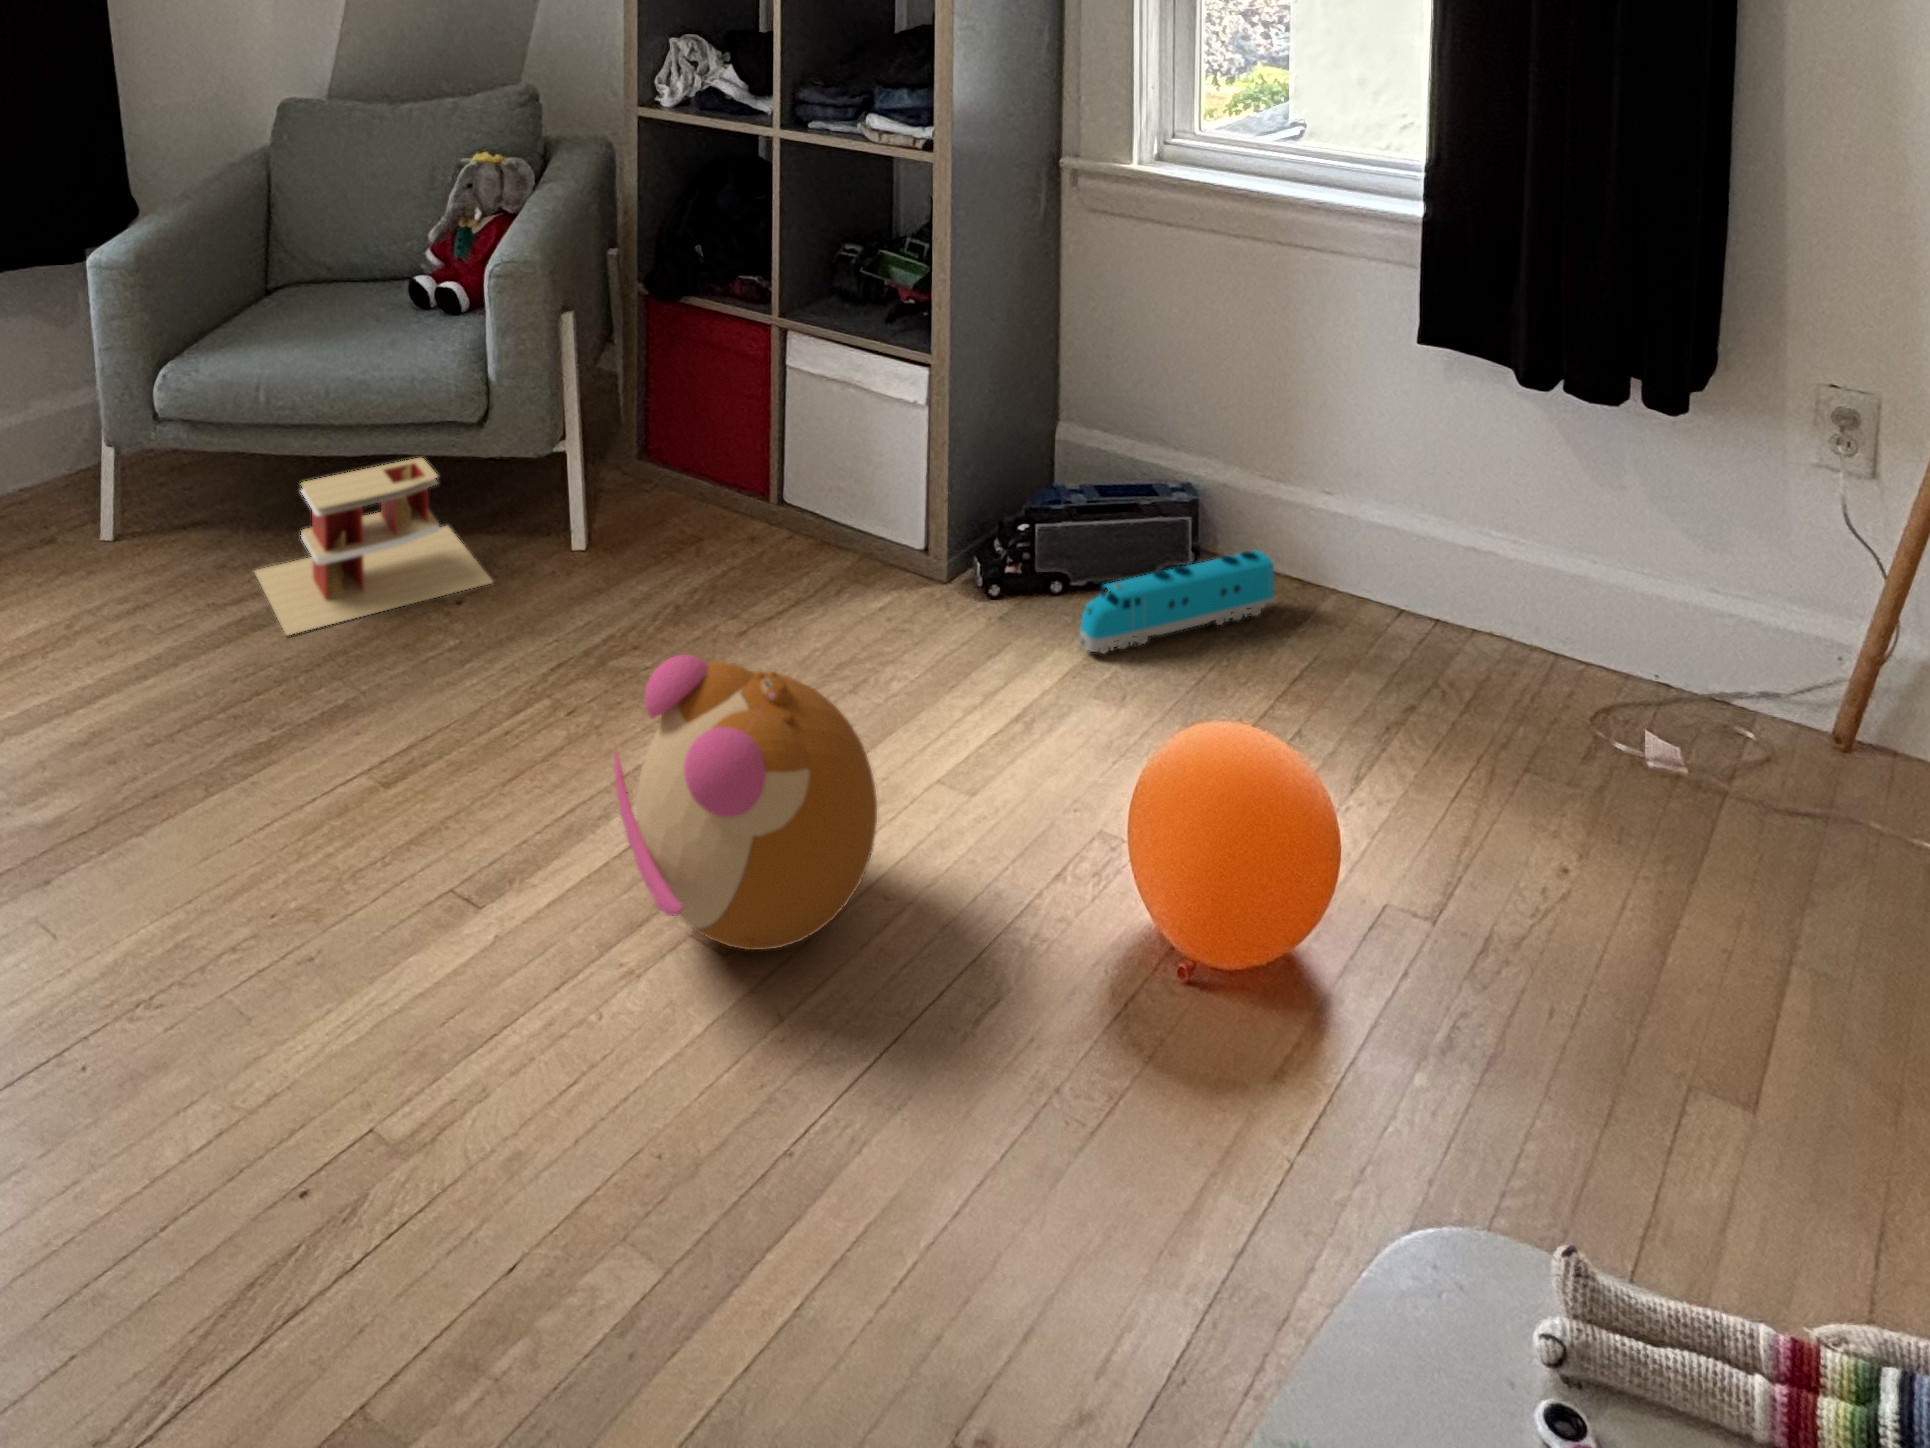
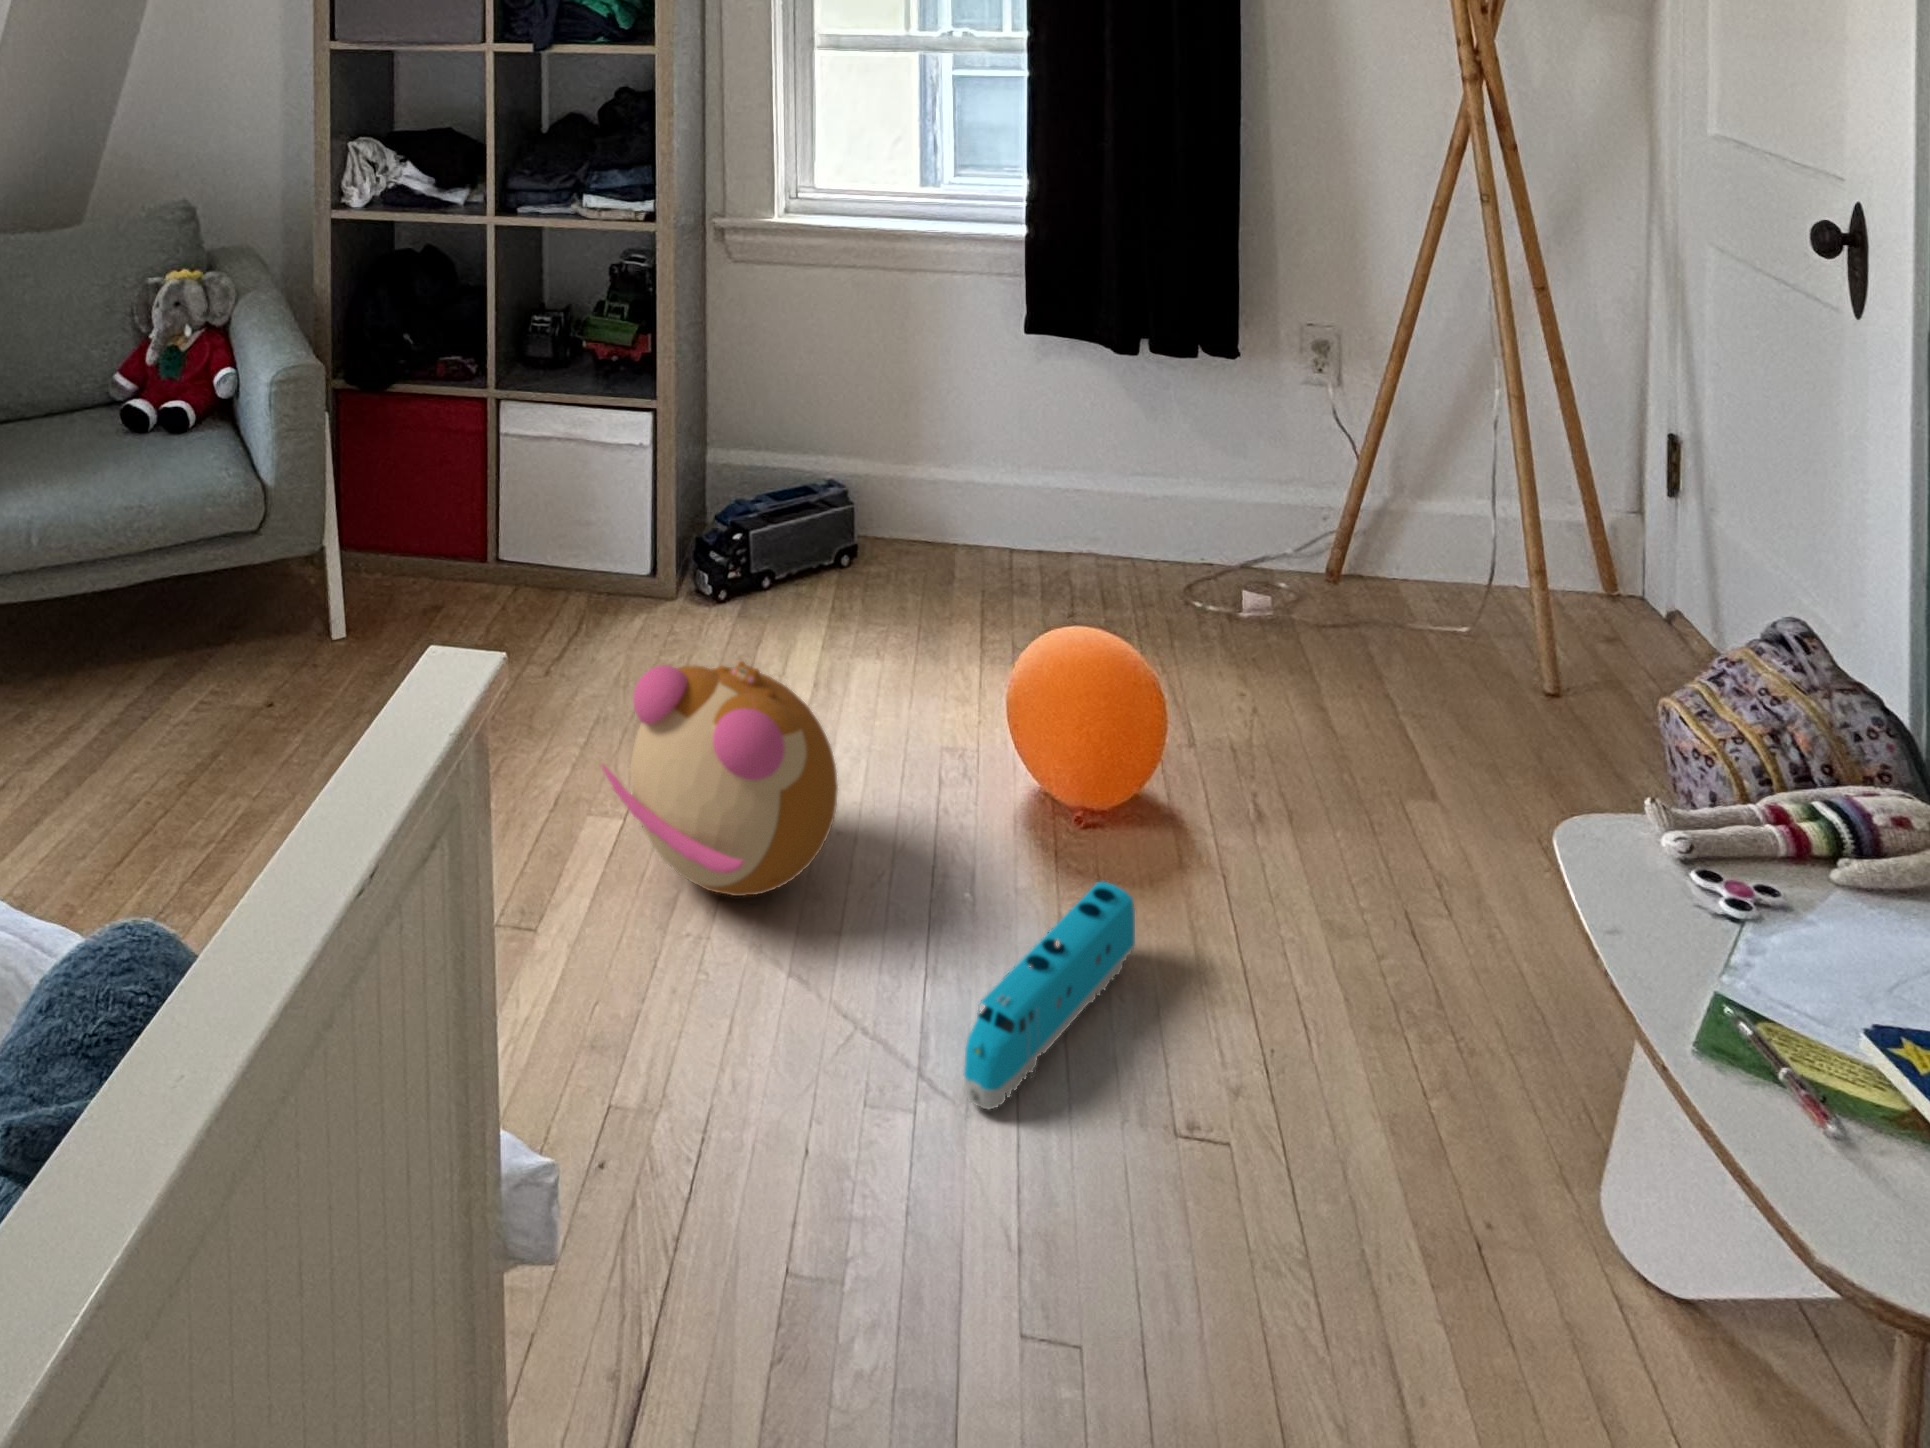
toy house: present [255,458,493,635] -> none [24,577,282,772]
toy train: present [1079,550,1274,653] -> present [963,882,1135,1109]

